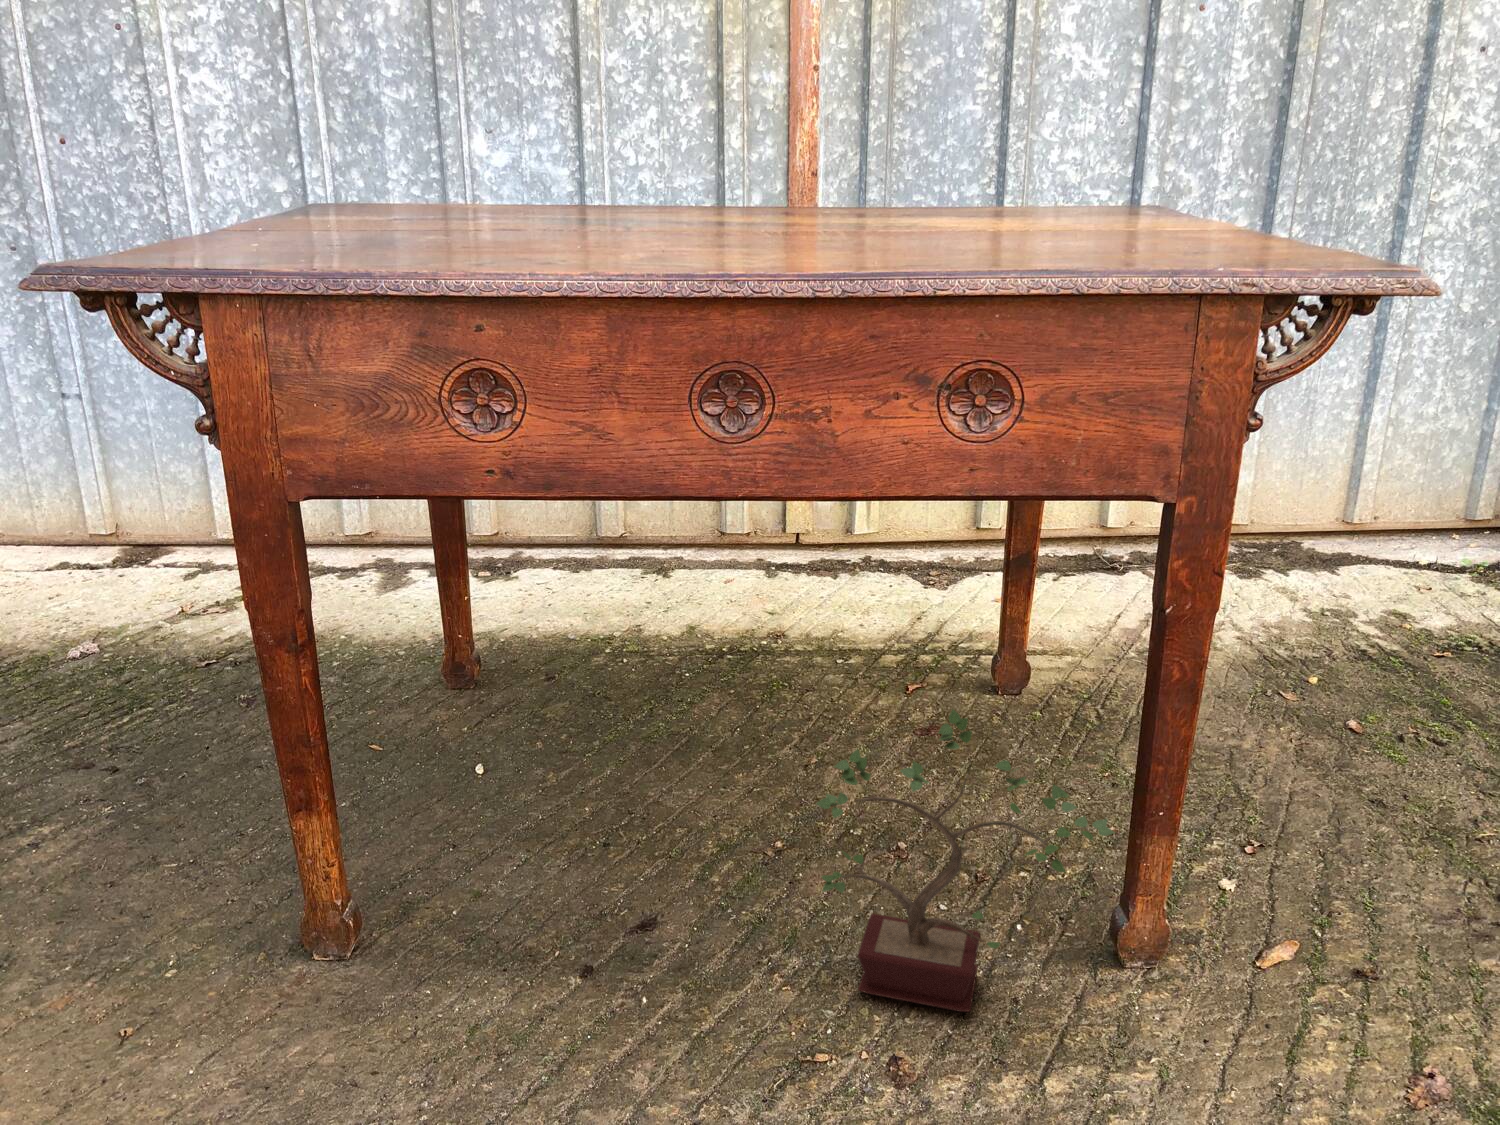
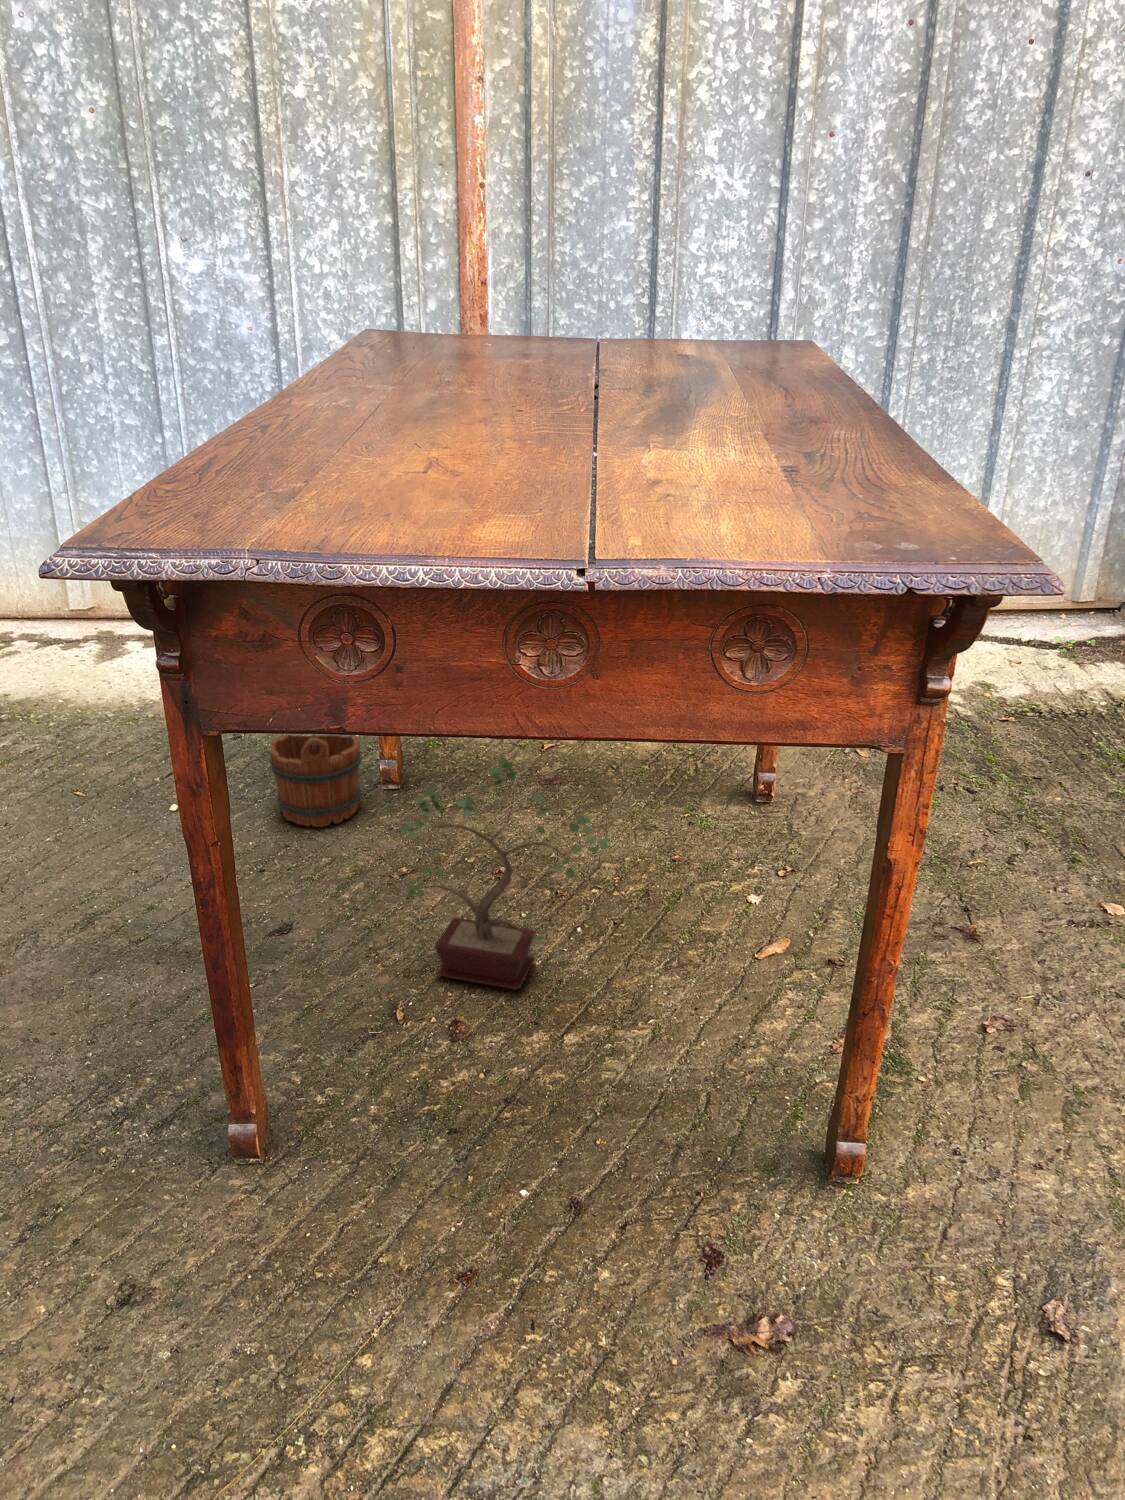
wooden bucket: none [609,602,716,790] -> present [269,734,361,827]

